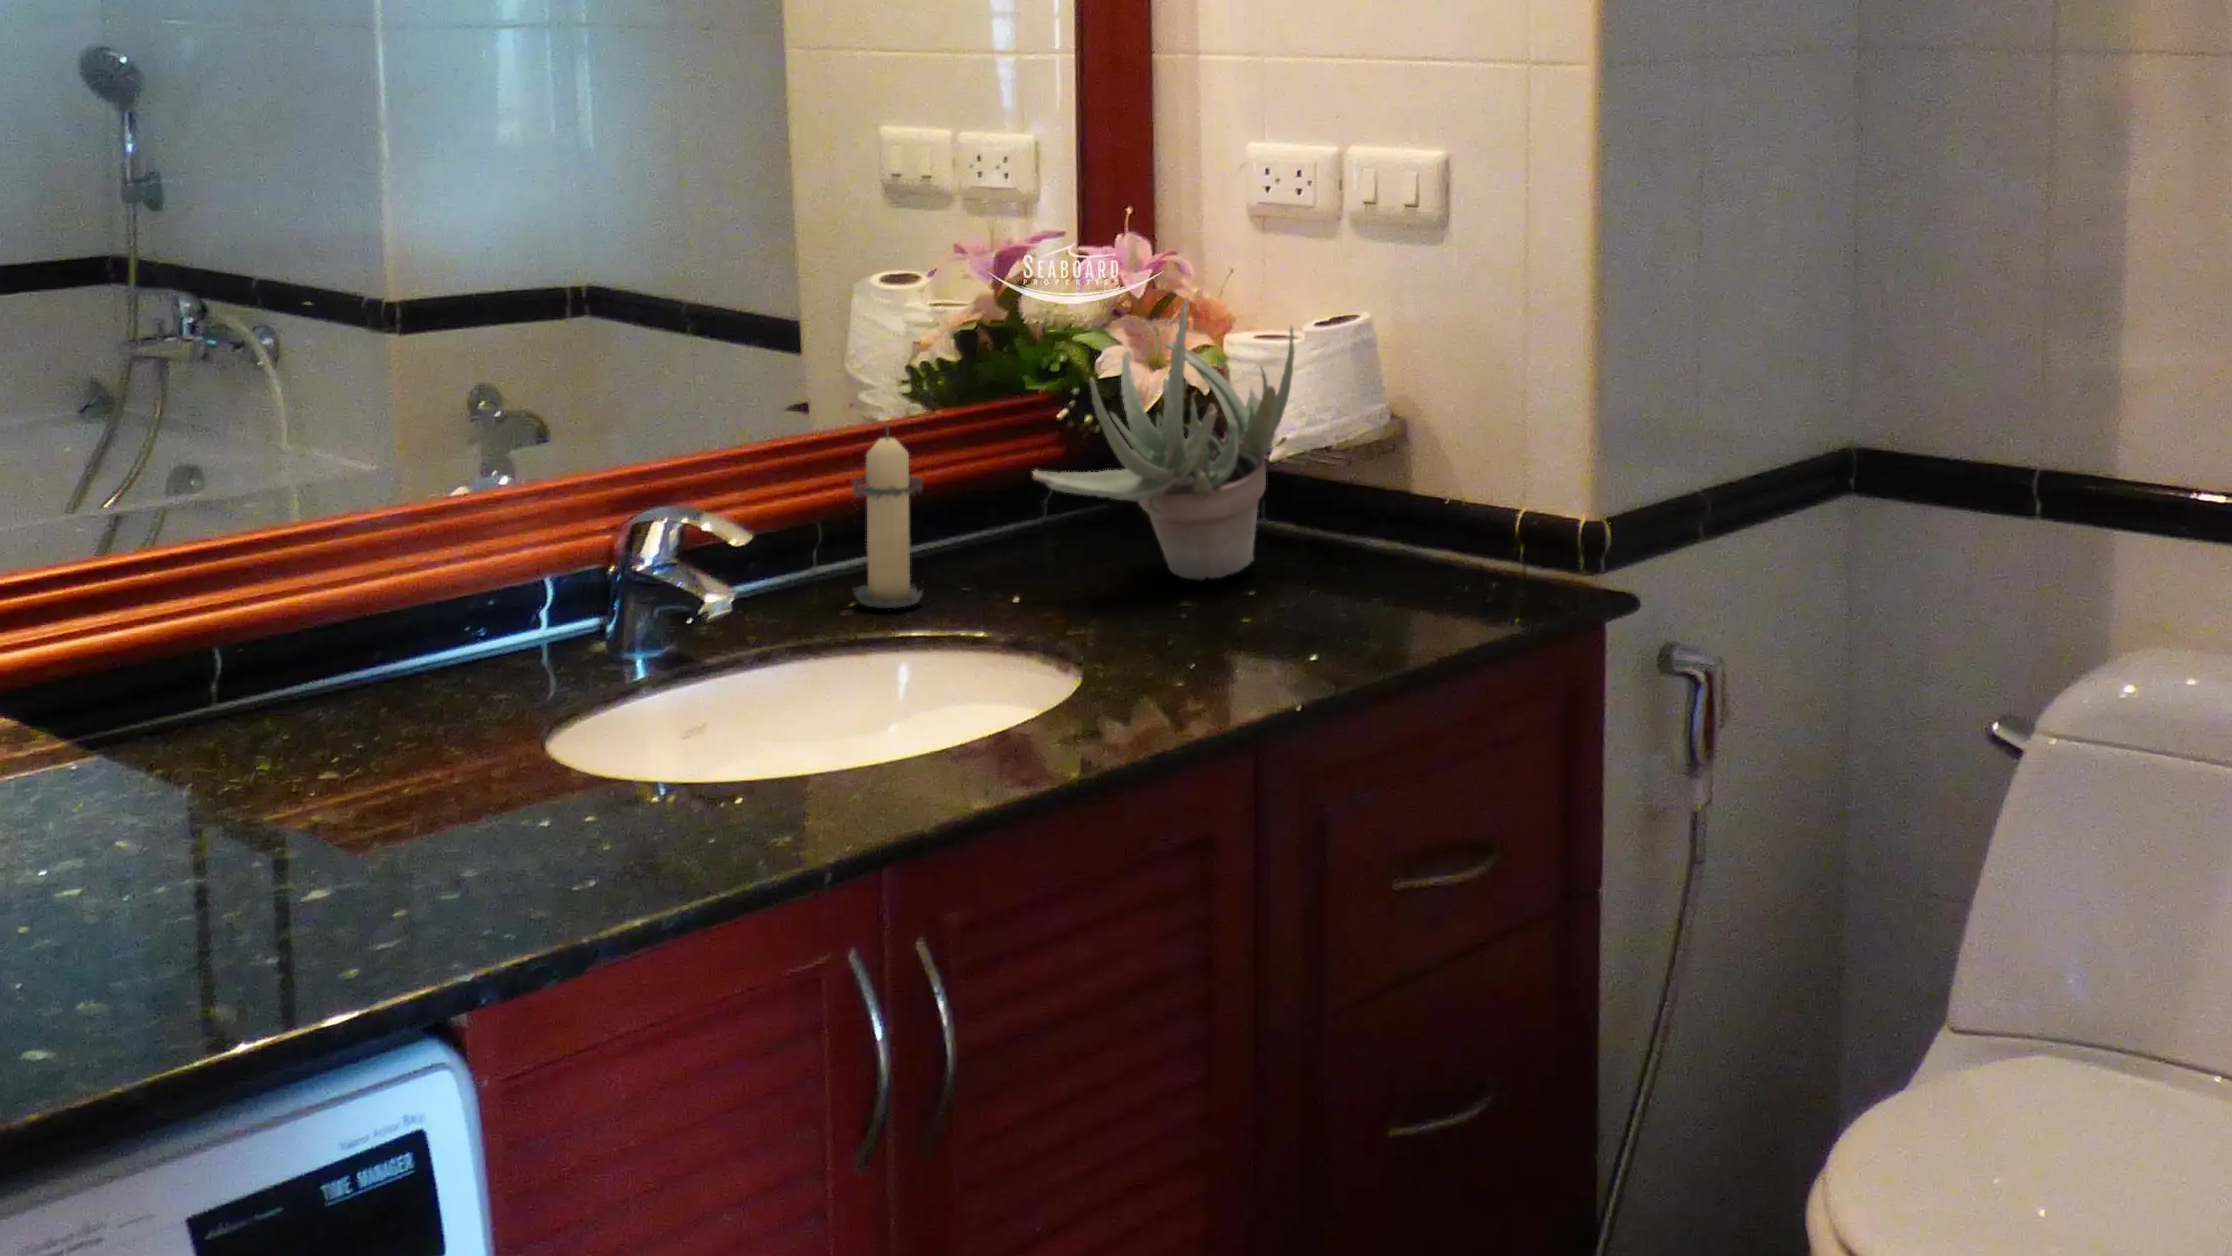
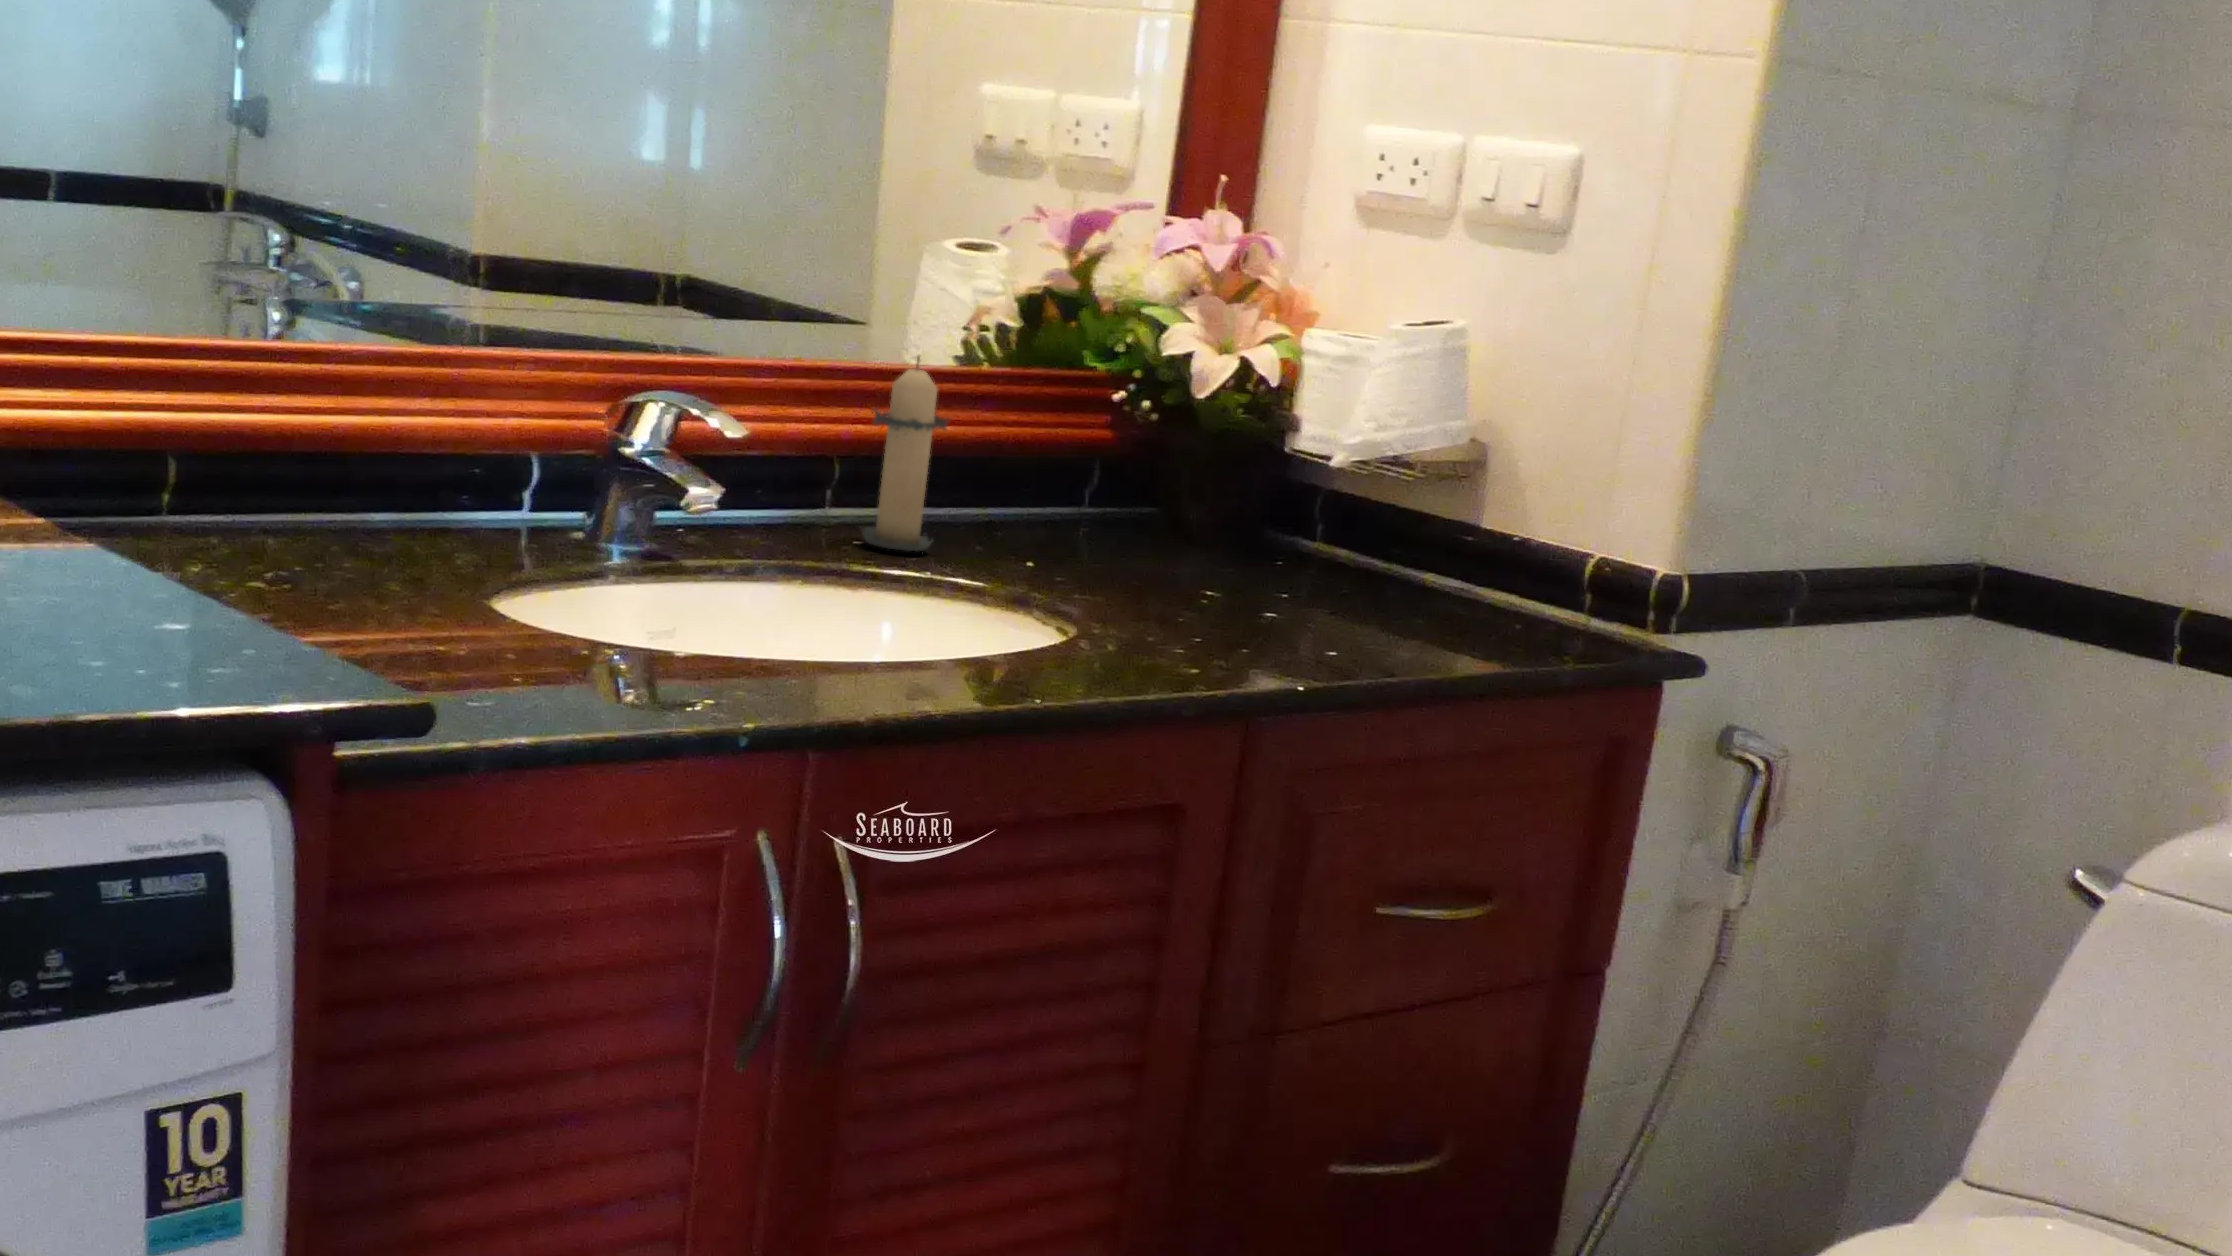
succulent plant: present [1033,297,1294,580] -> none [1065,264,1373,579]

